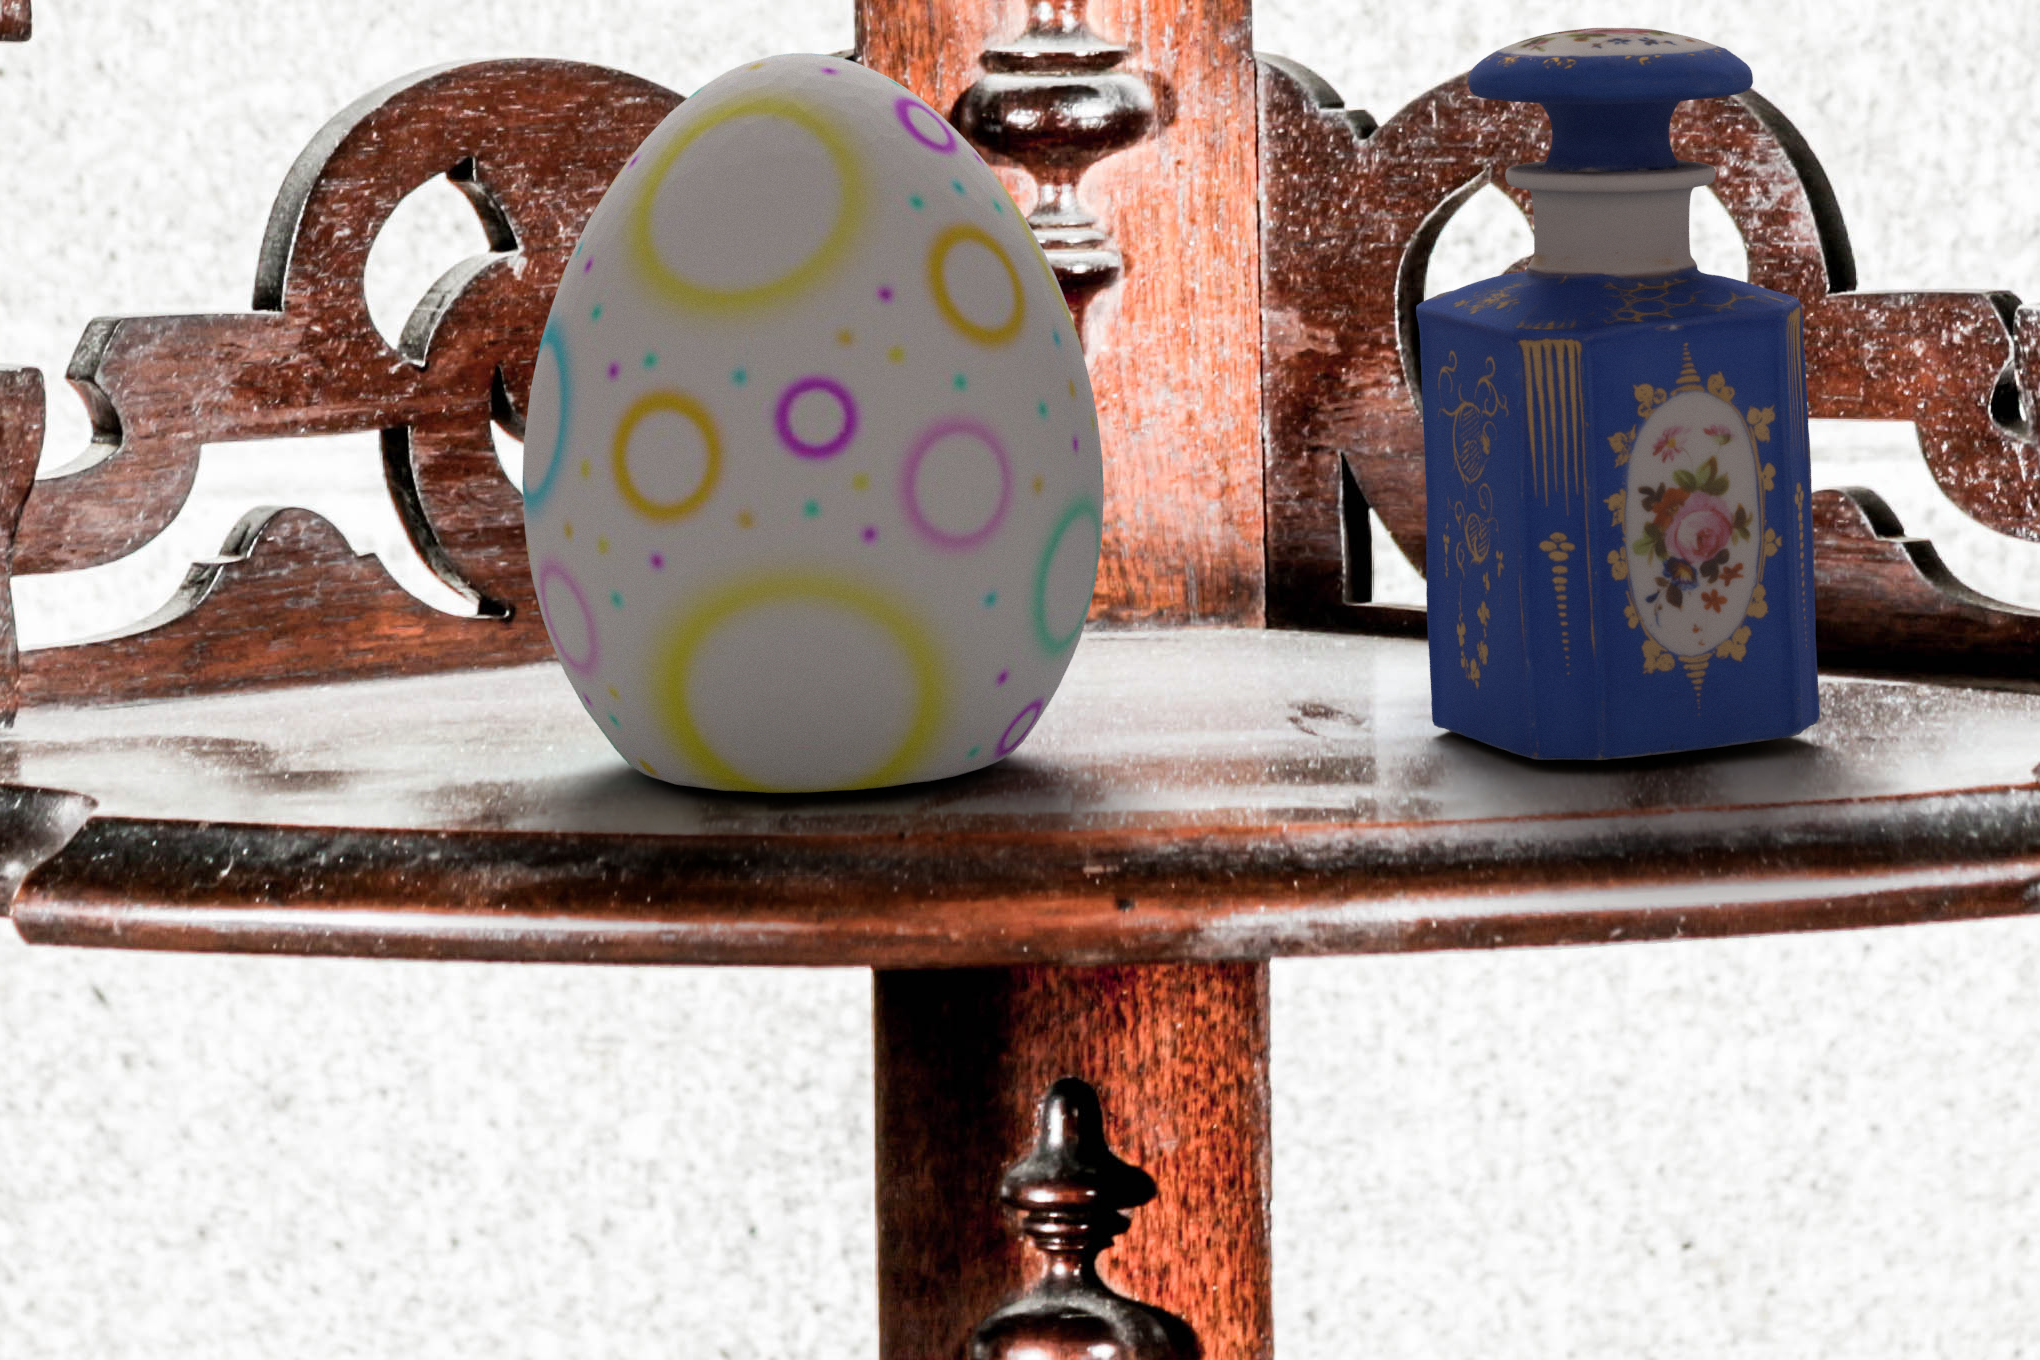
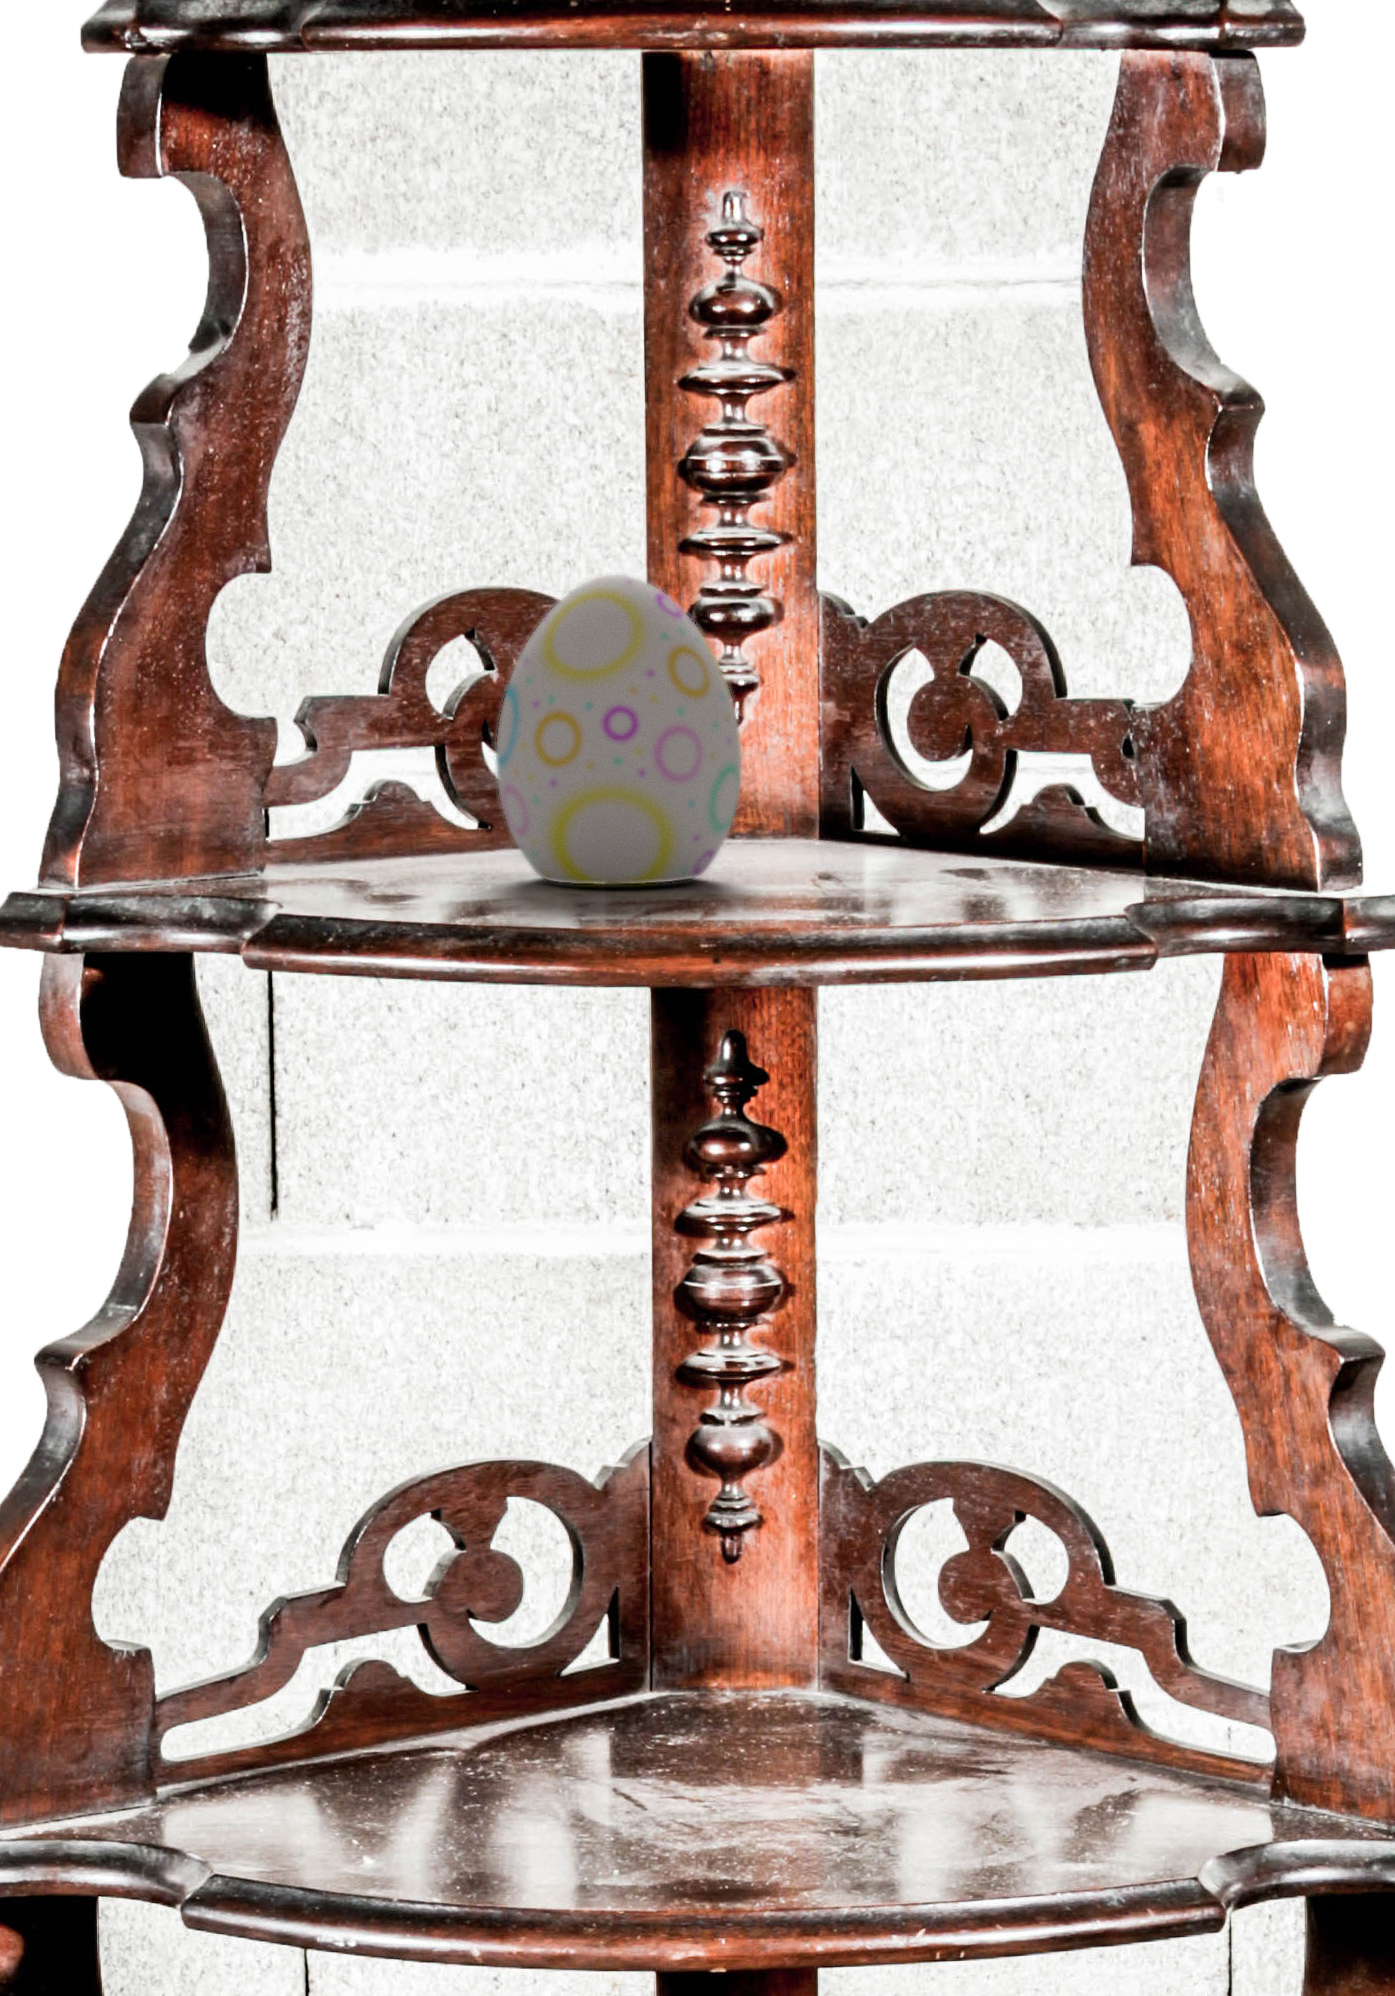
perfume bottle: present [1416,28,1820,760] -> none [877,574,1044,881]

